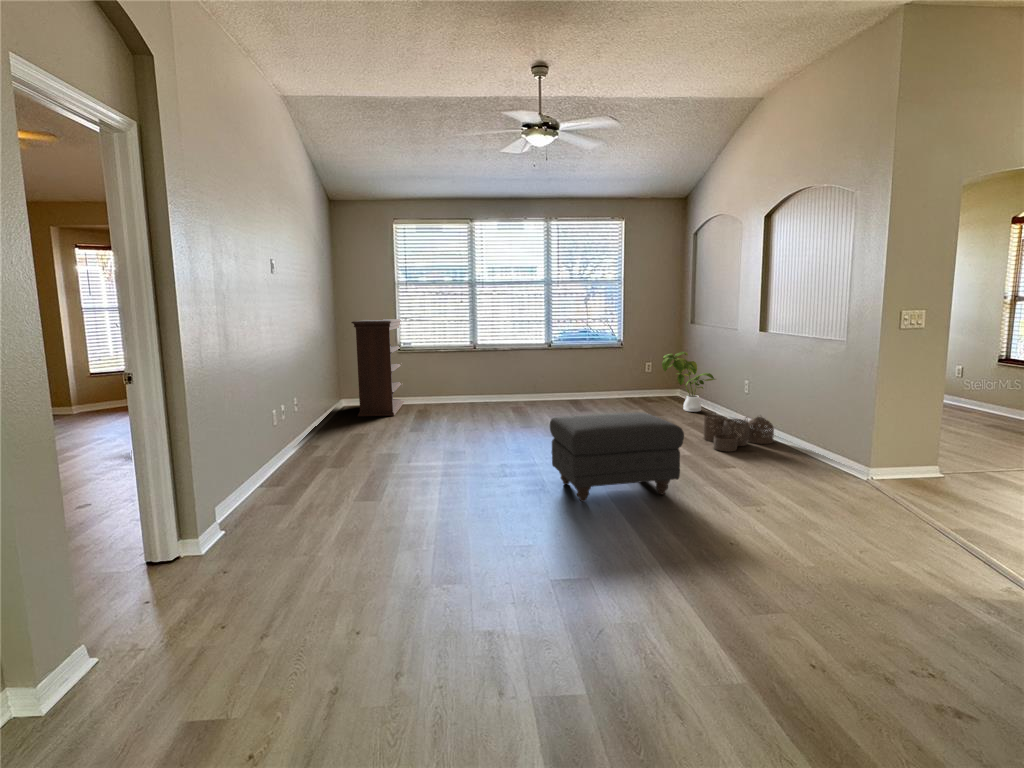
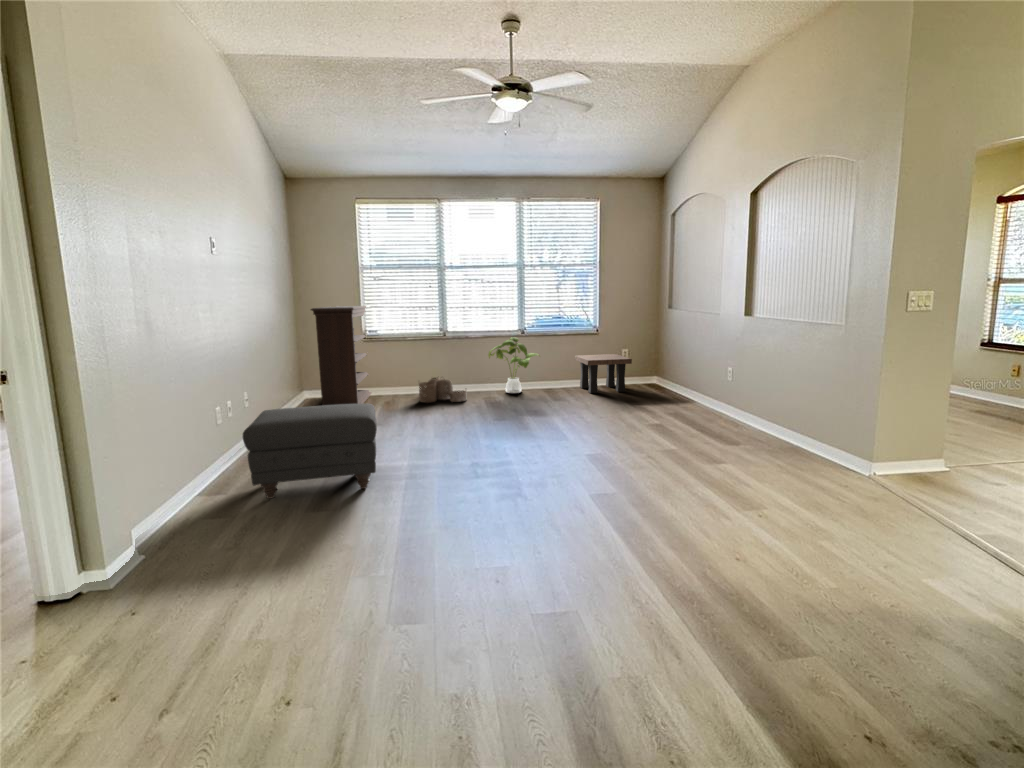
house plant: present [662,352,715,412] -> present [488,337,538,393]
side table: none [599,367,654,404] -> present [575,354,632,393]
ottoman: present [550,412,684,502] -> present [243,403,377,498]
woven basket: present [703,414,774,451] -> present [419,377,466,402]

